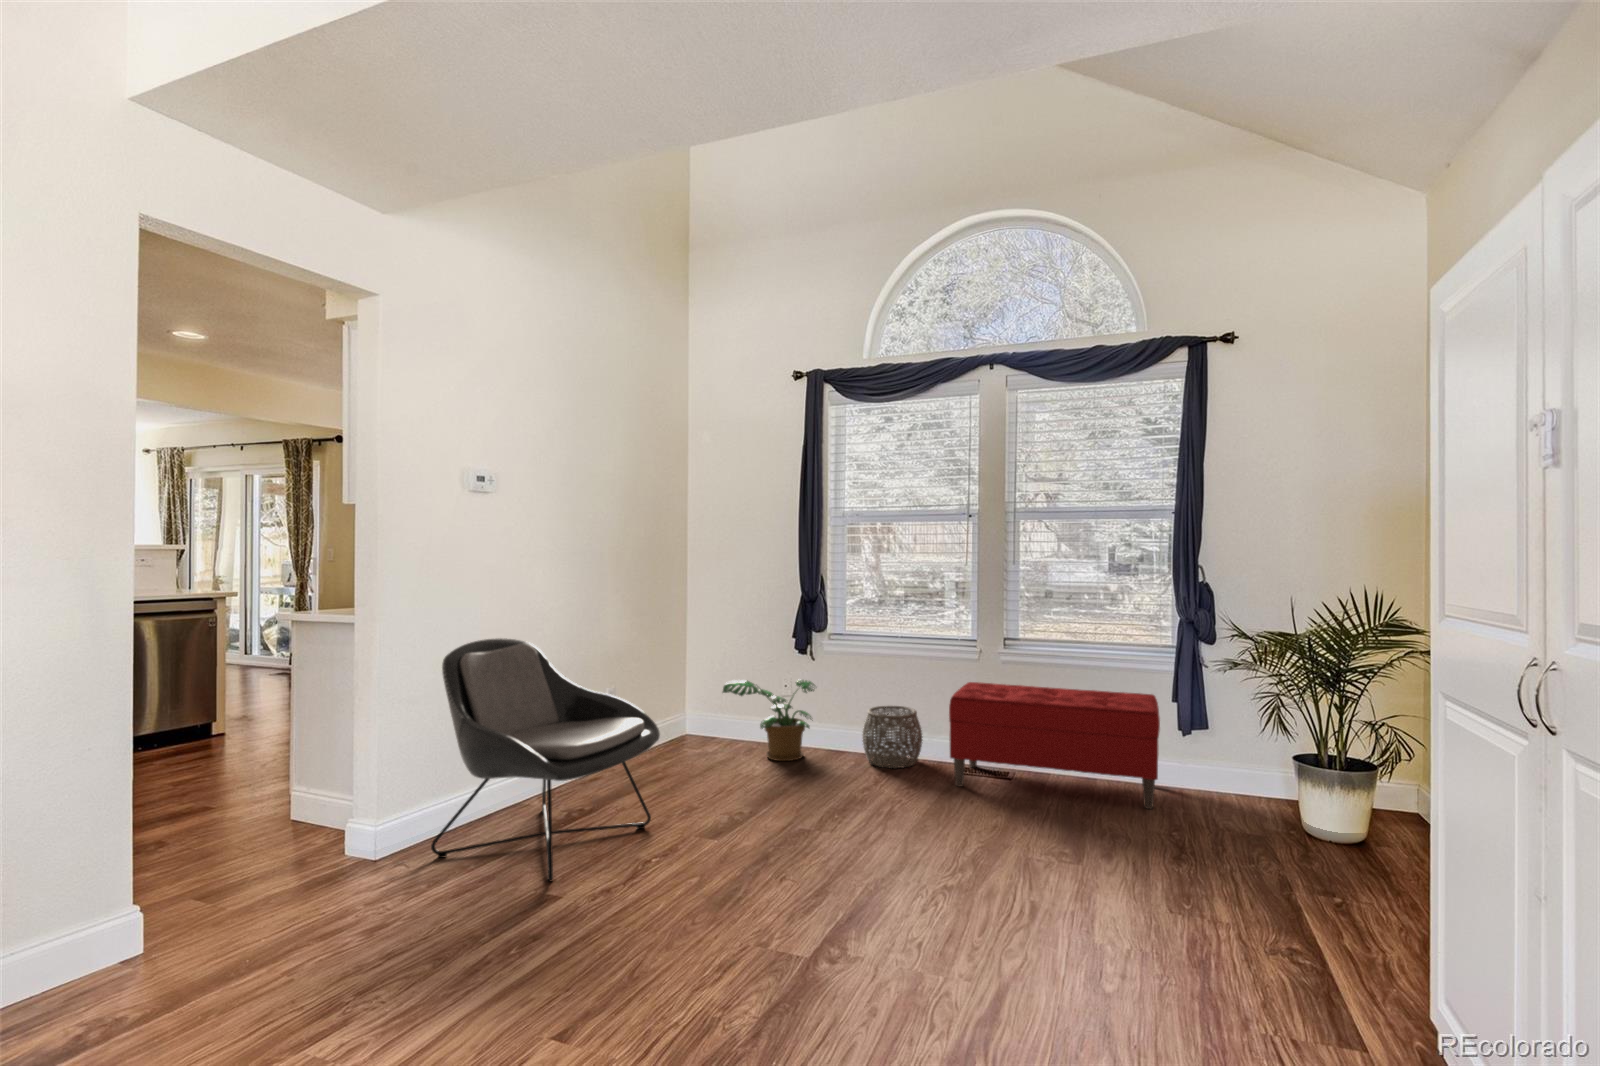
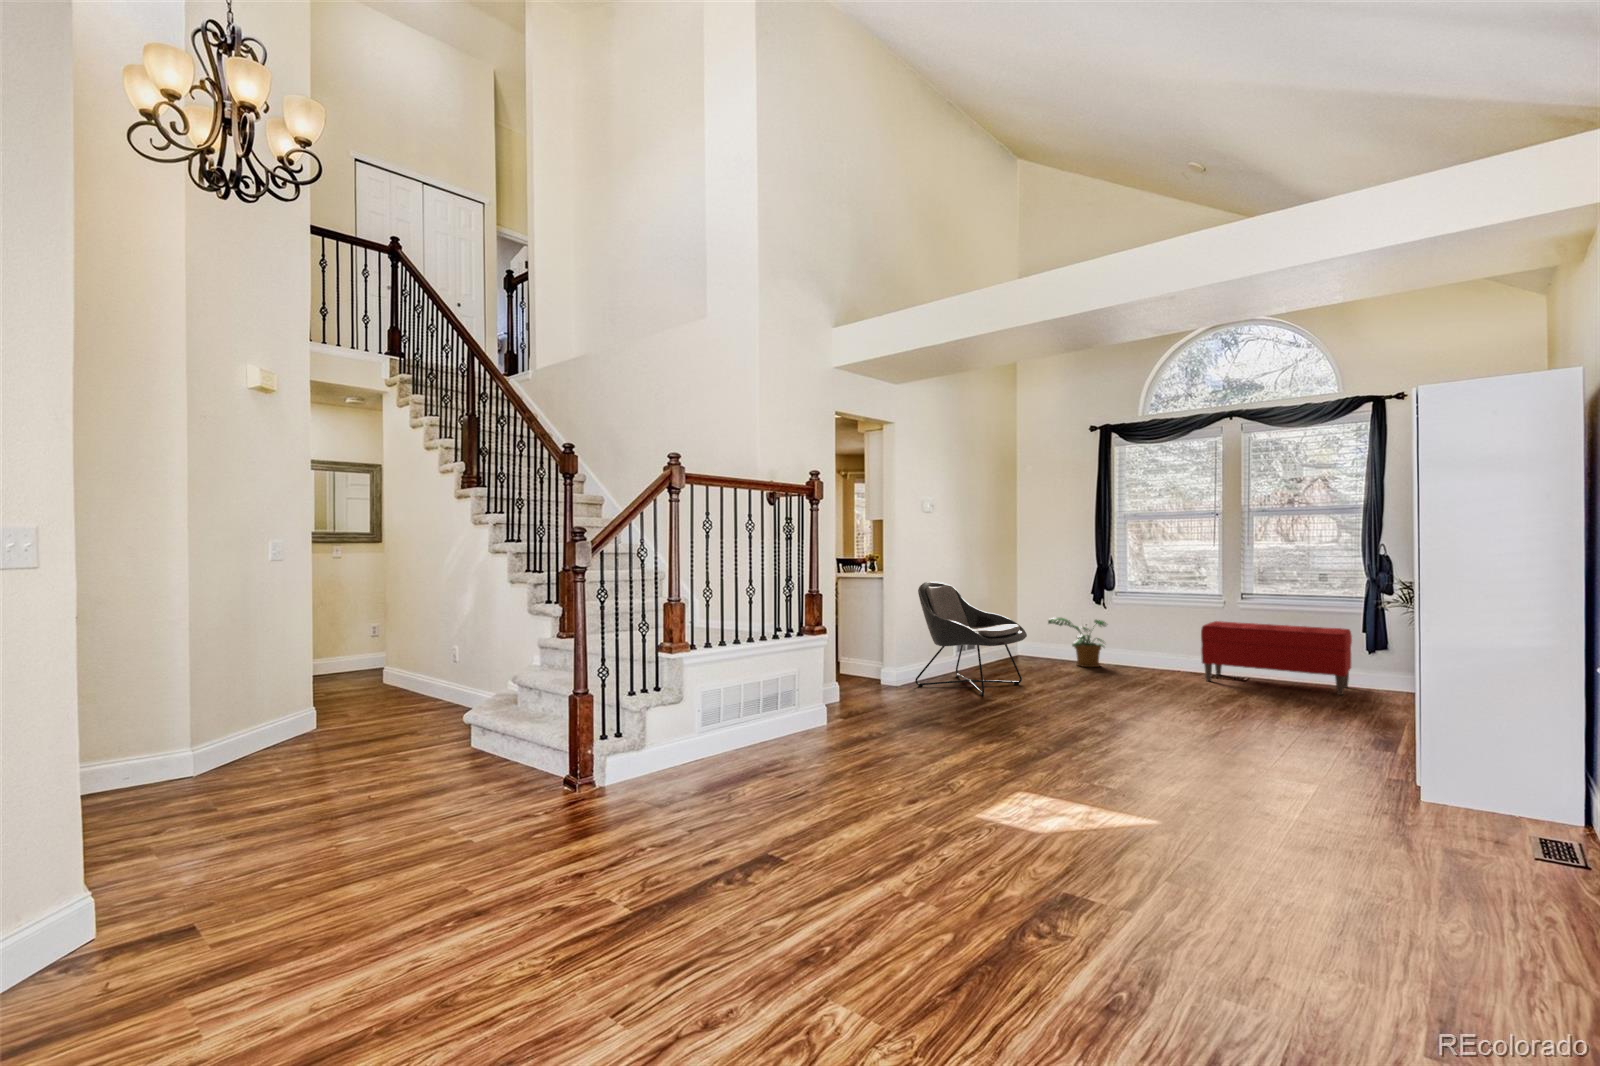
woven basket: present [862,706,922,768] -> none [1140,636,1183,673]

